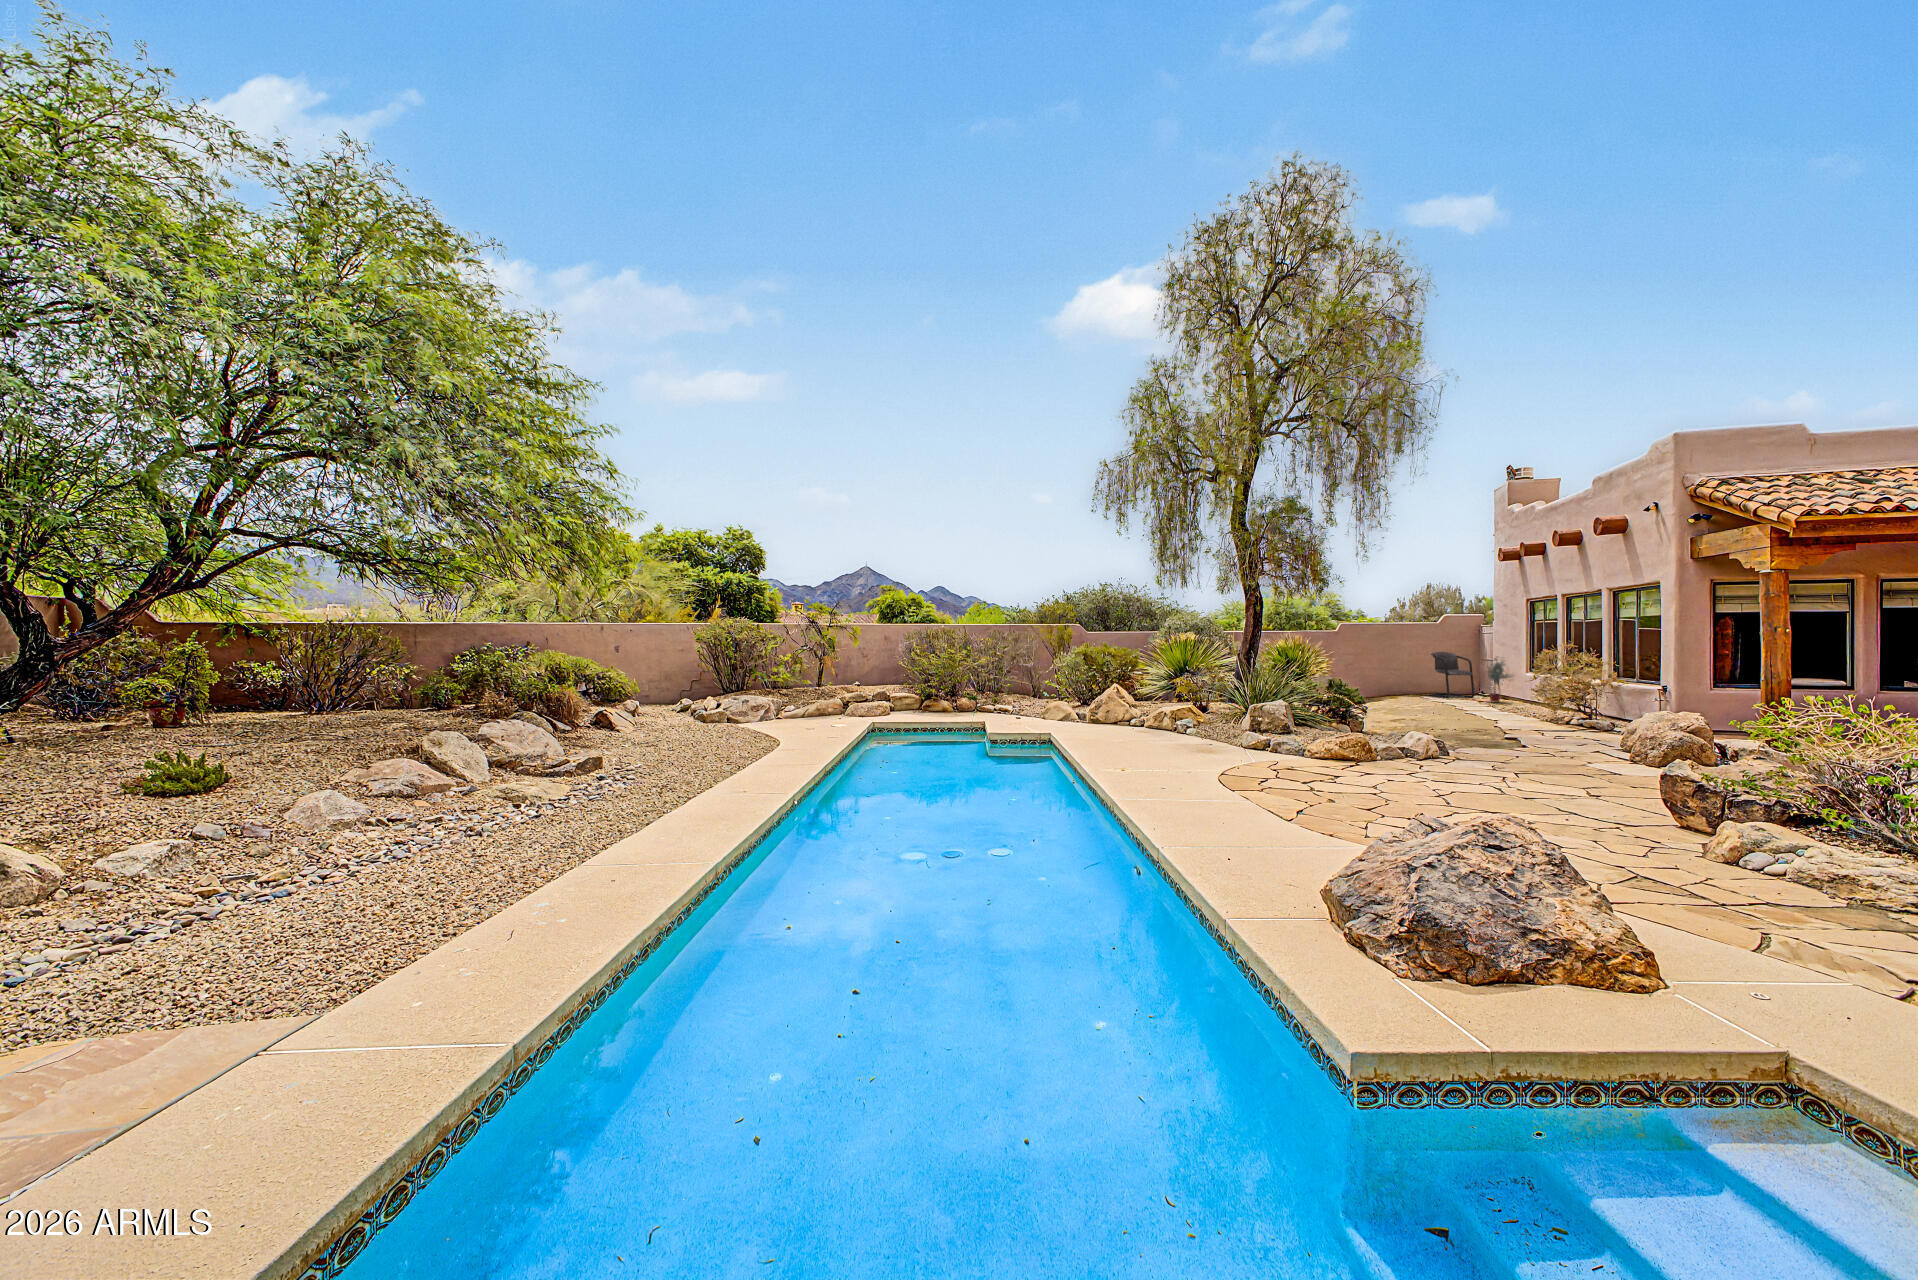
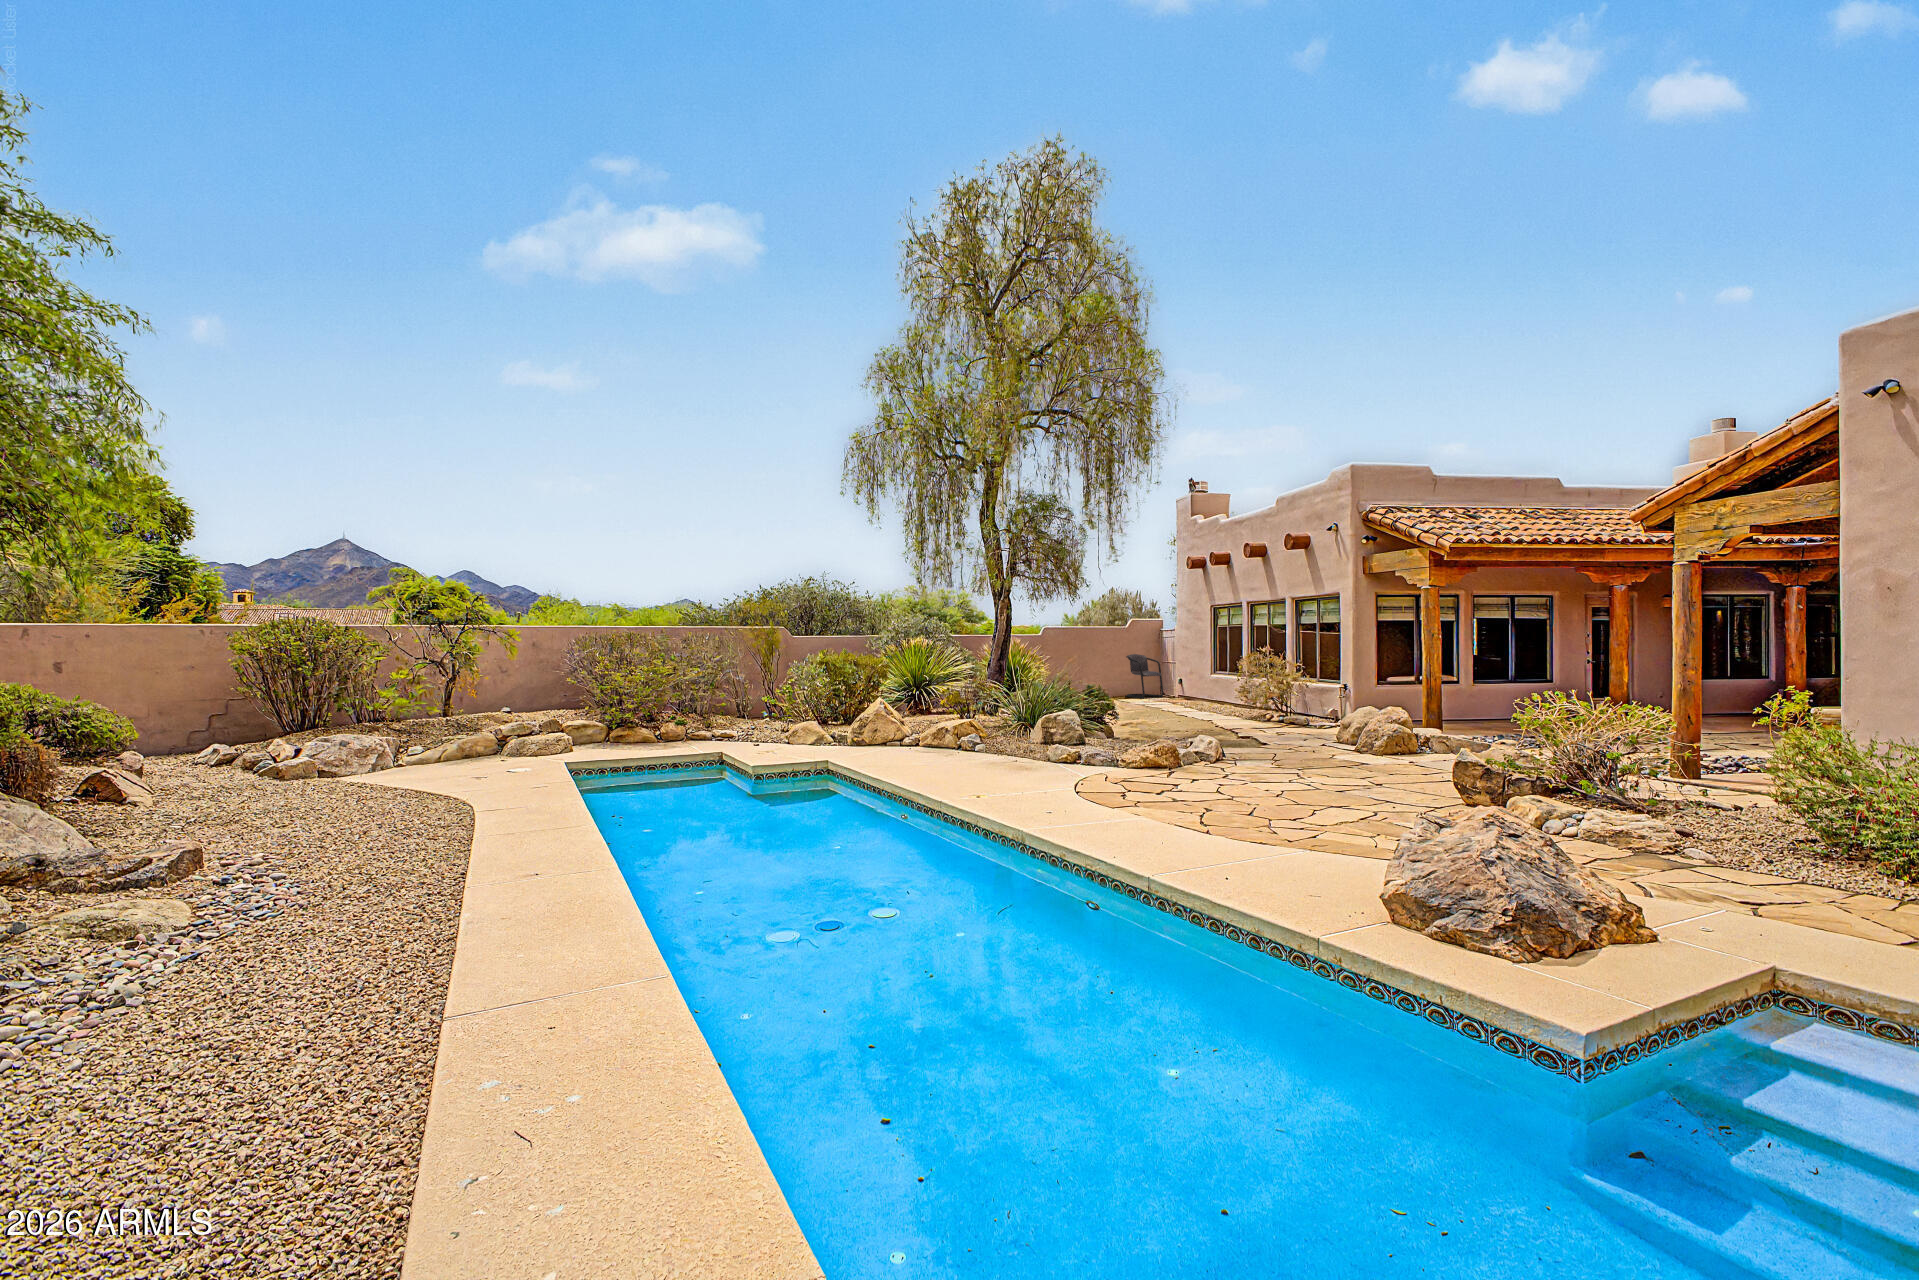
potted tree: present [1488,656,1513,703] -> none [1177,658,1201,701]

